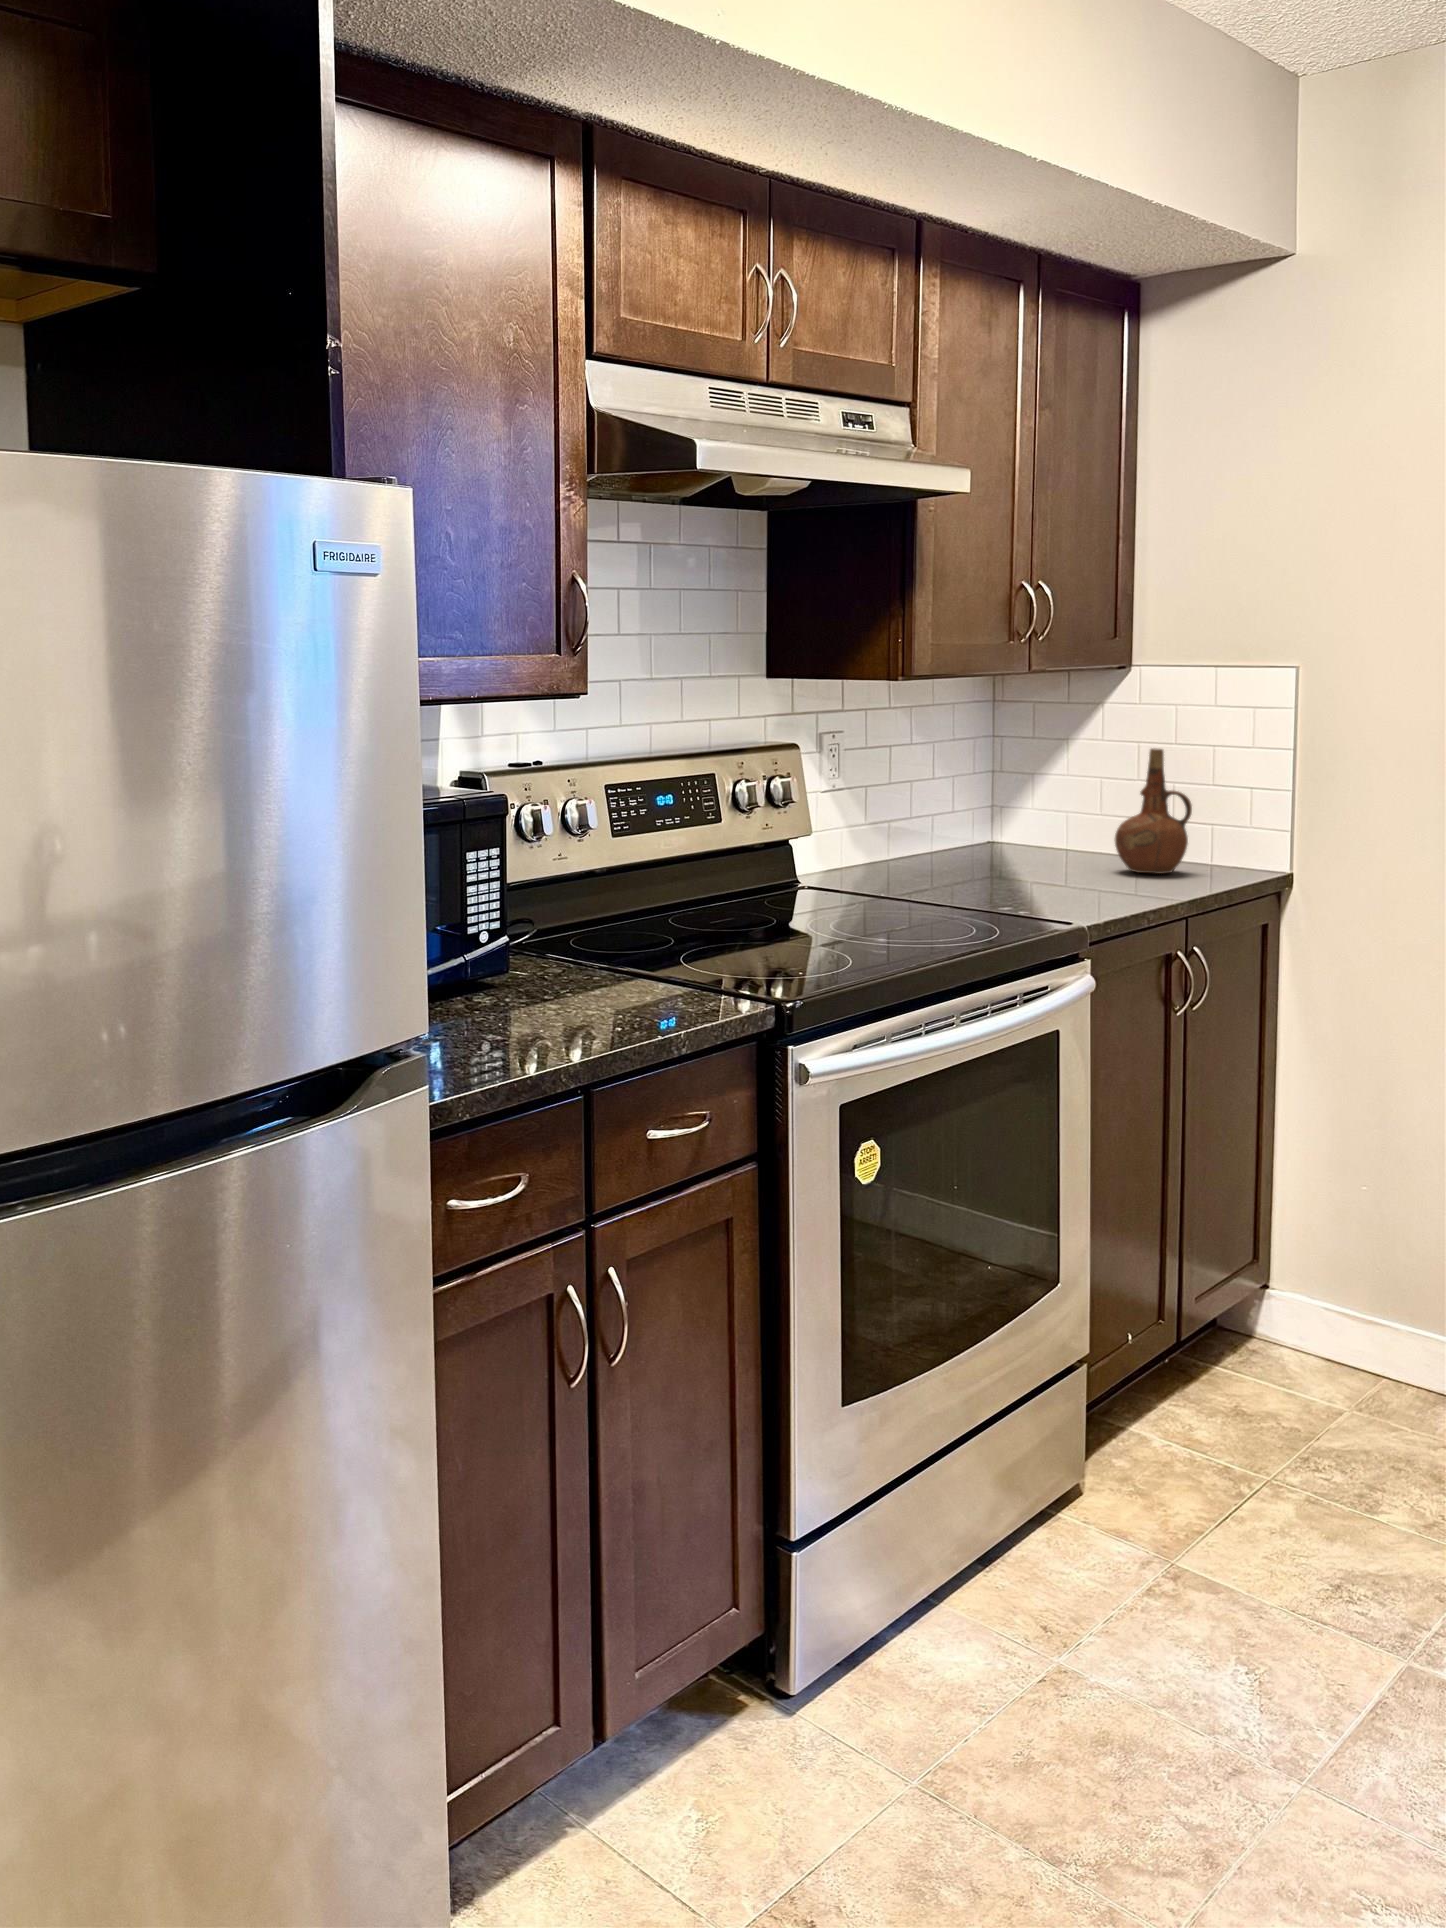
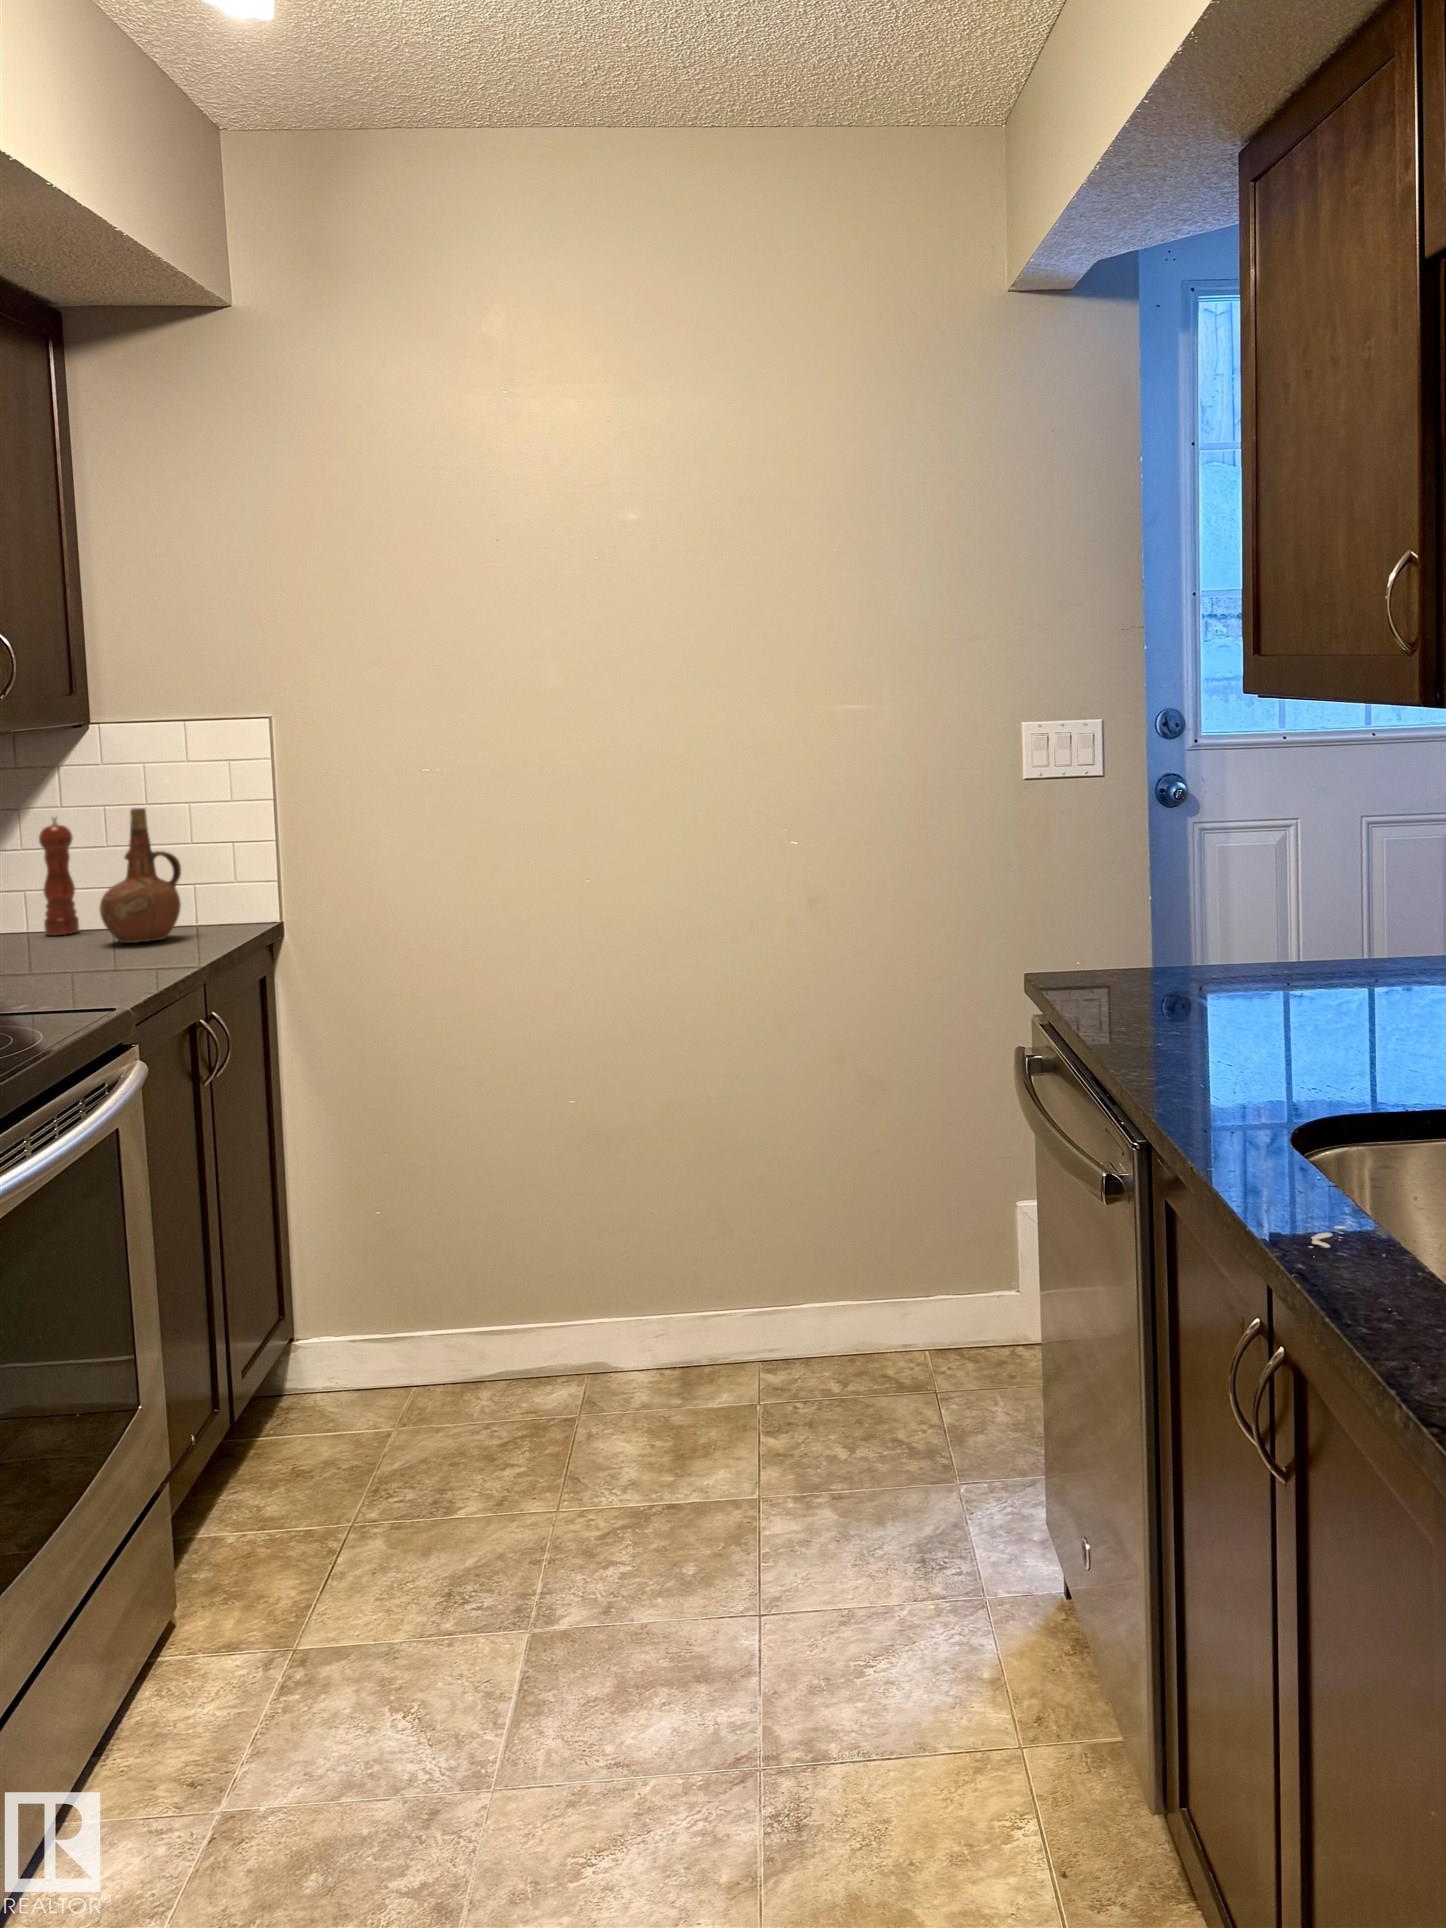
pepper mill: none [1079,750,1109,857] -> present [39,817,79,935]

